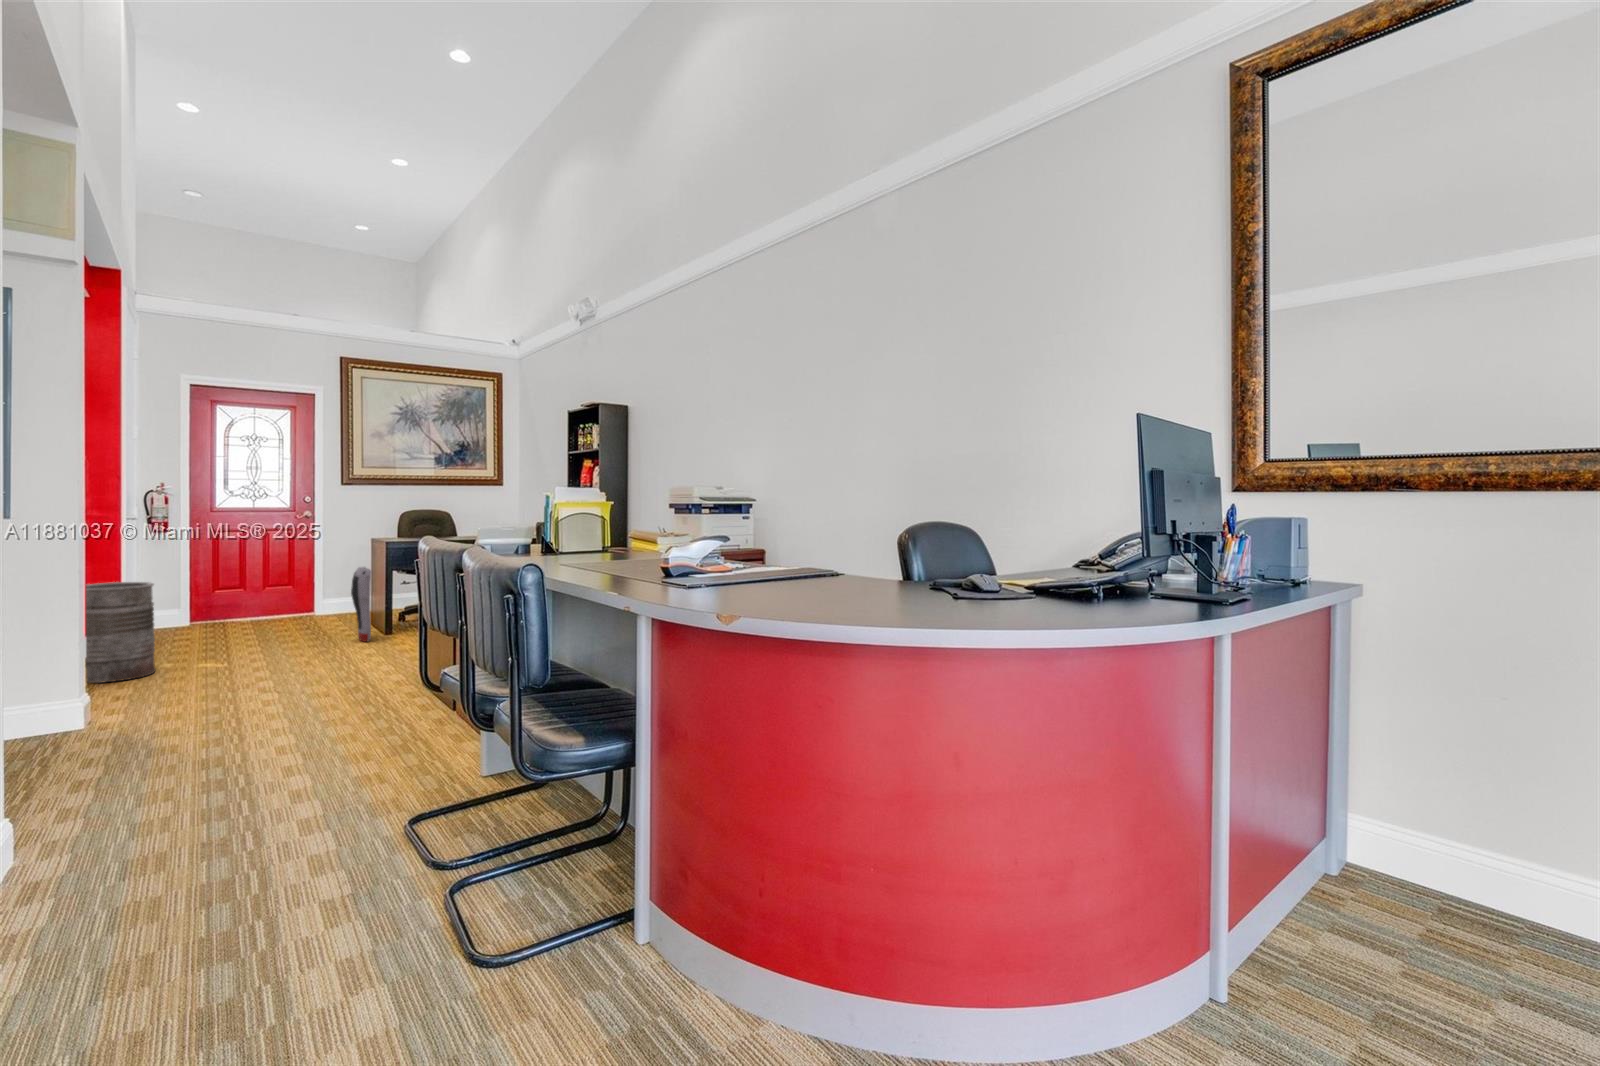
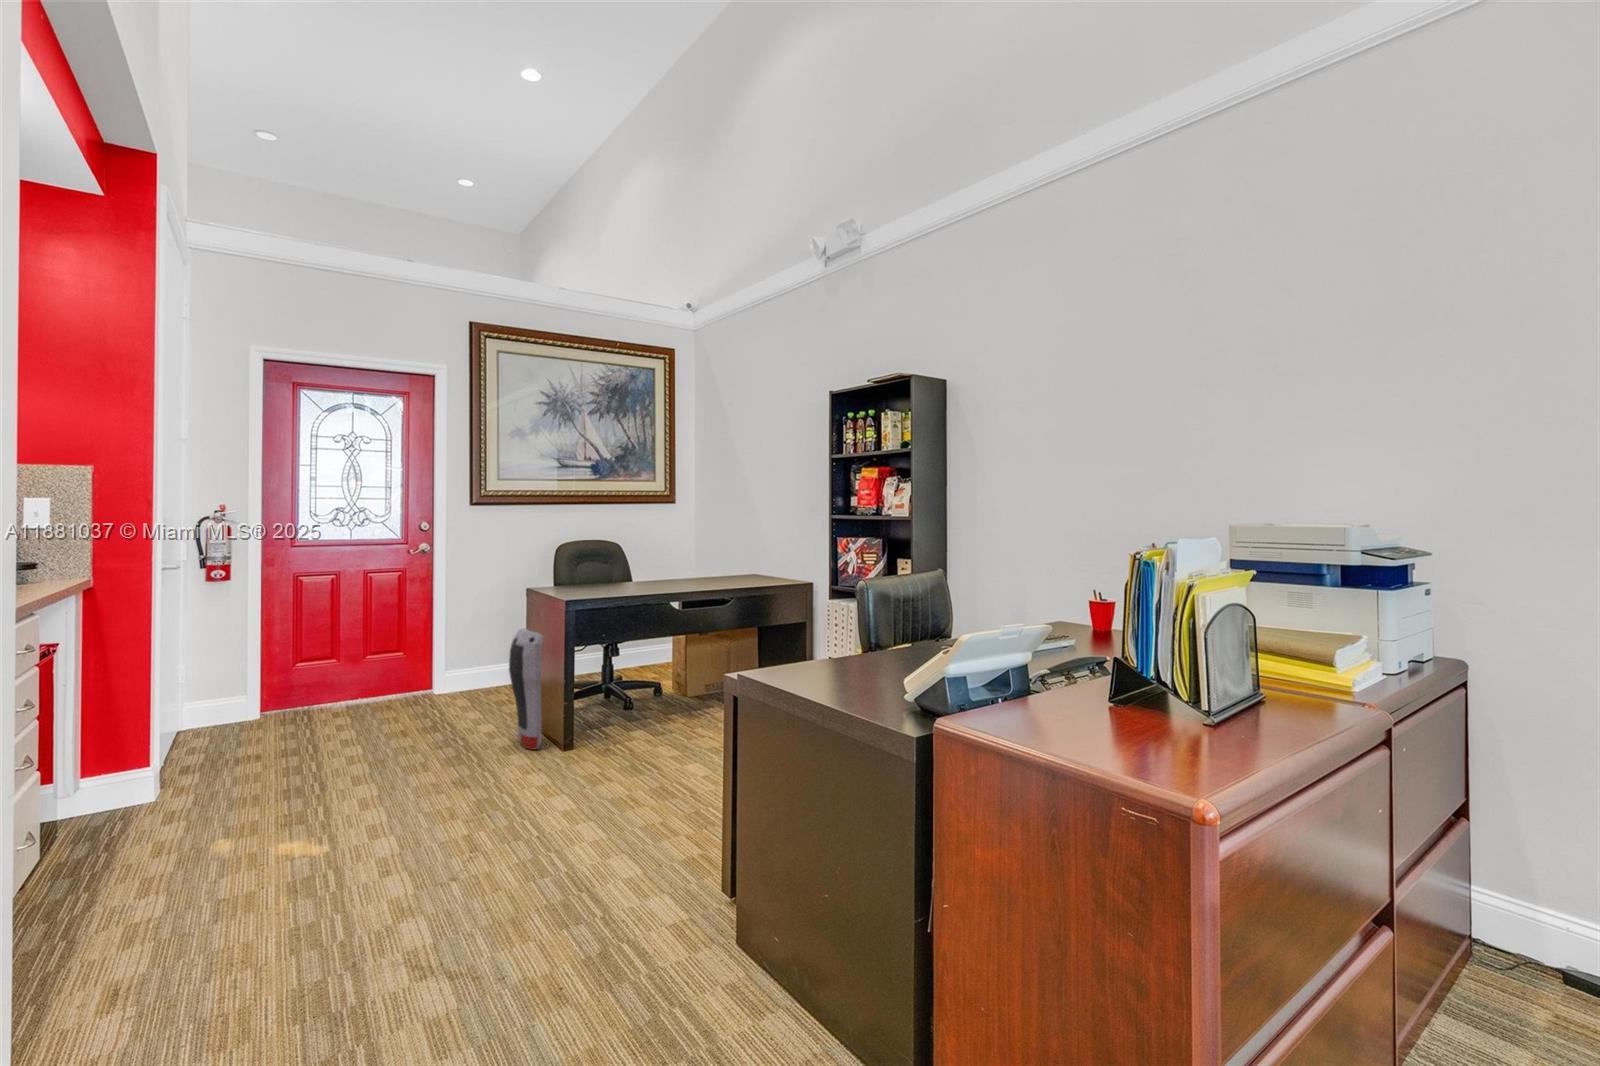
trash can: present [86,582,156,683] -> none [52,674,206,879]

